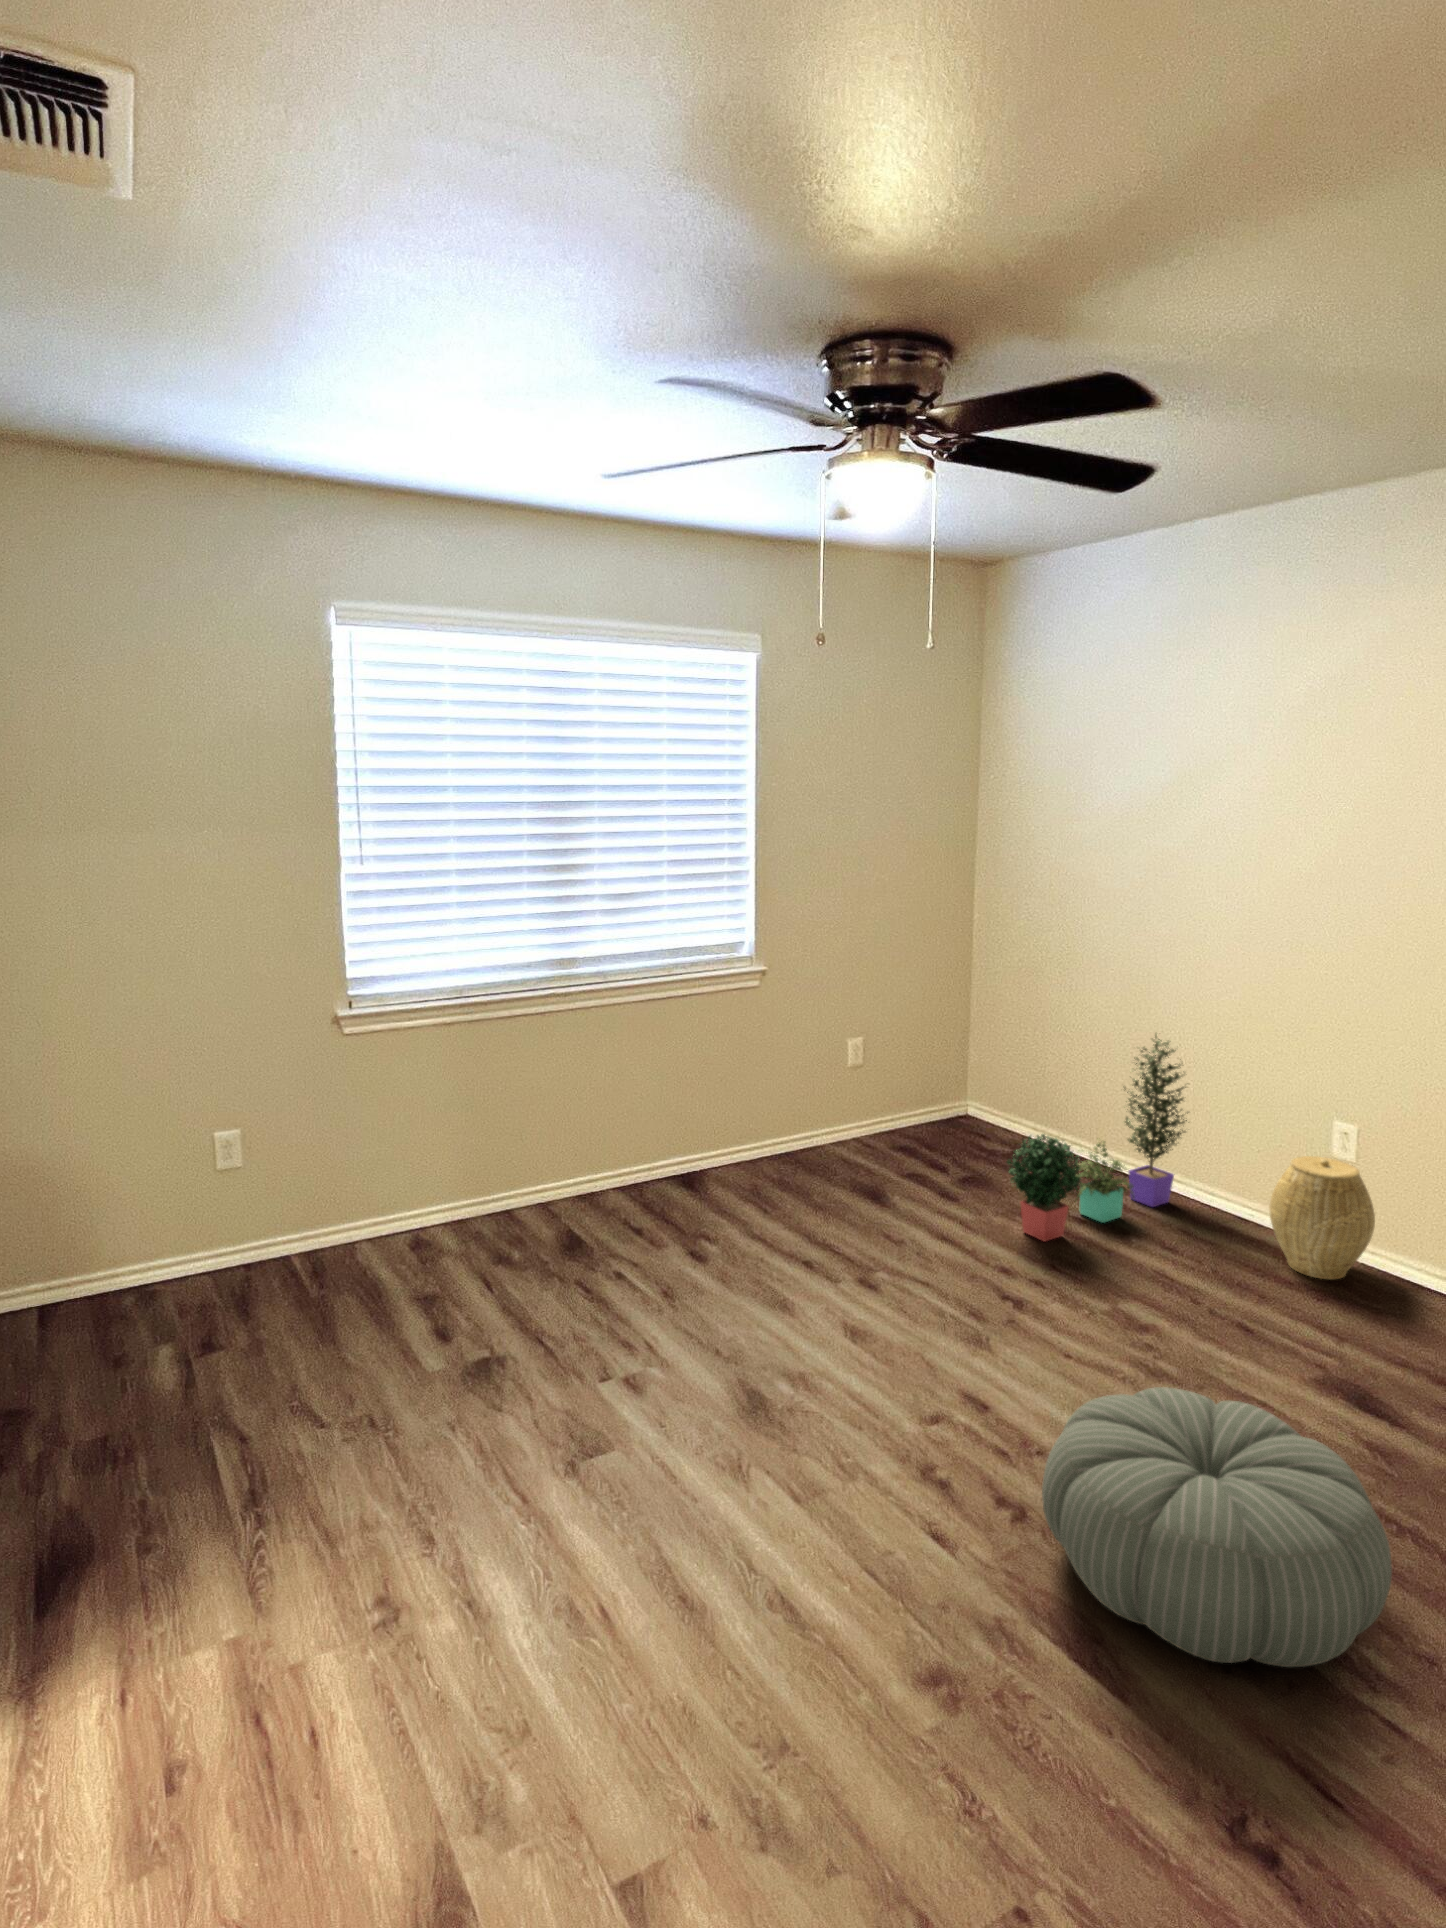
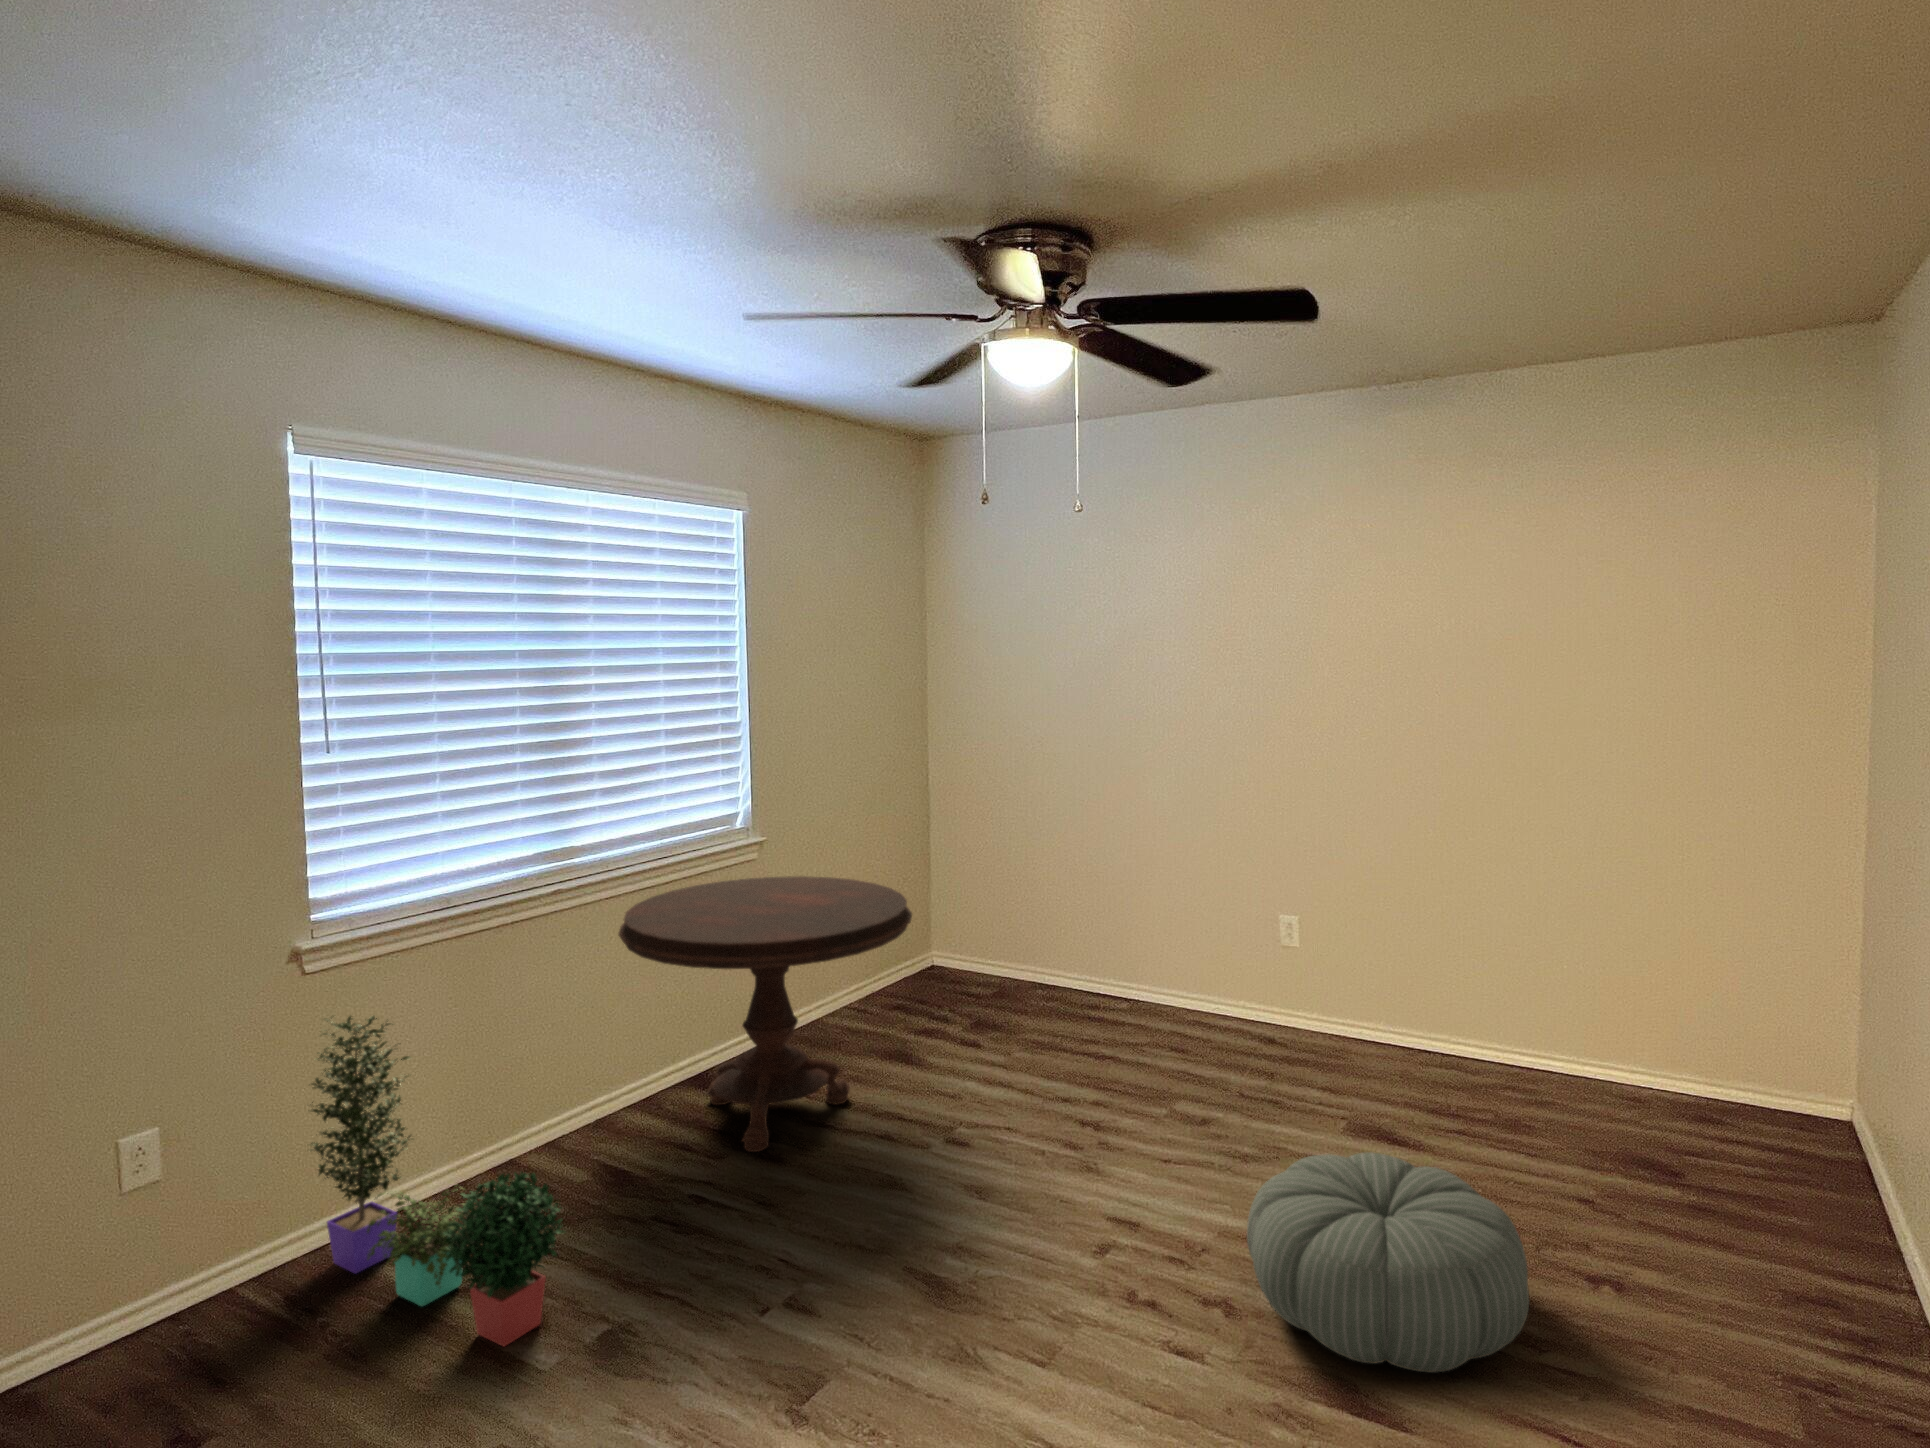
side table: none [589,1004,859,1250] -> present [619,876,912,1152]
potted plant: present [1007,1033,1188,1241] -> present [311,1016,565,1346]
woven basket: present [1269,1156,1375,1279] -> none [1244,949,1322,1050]

